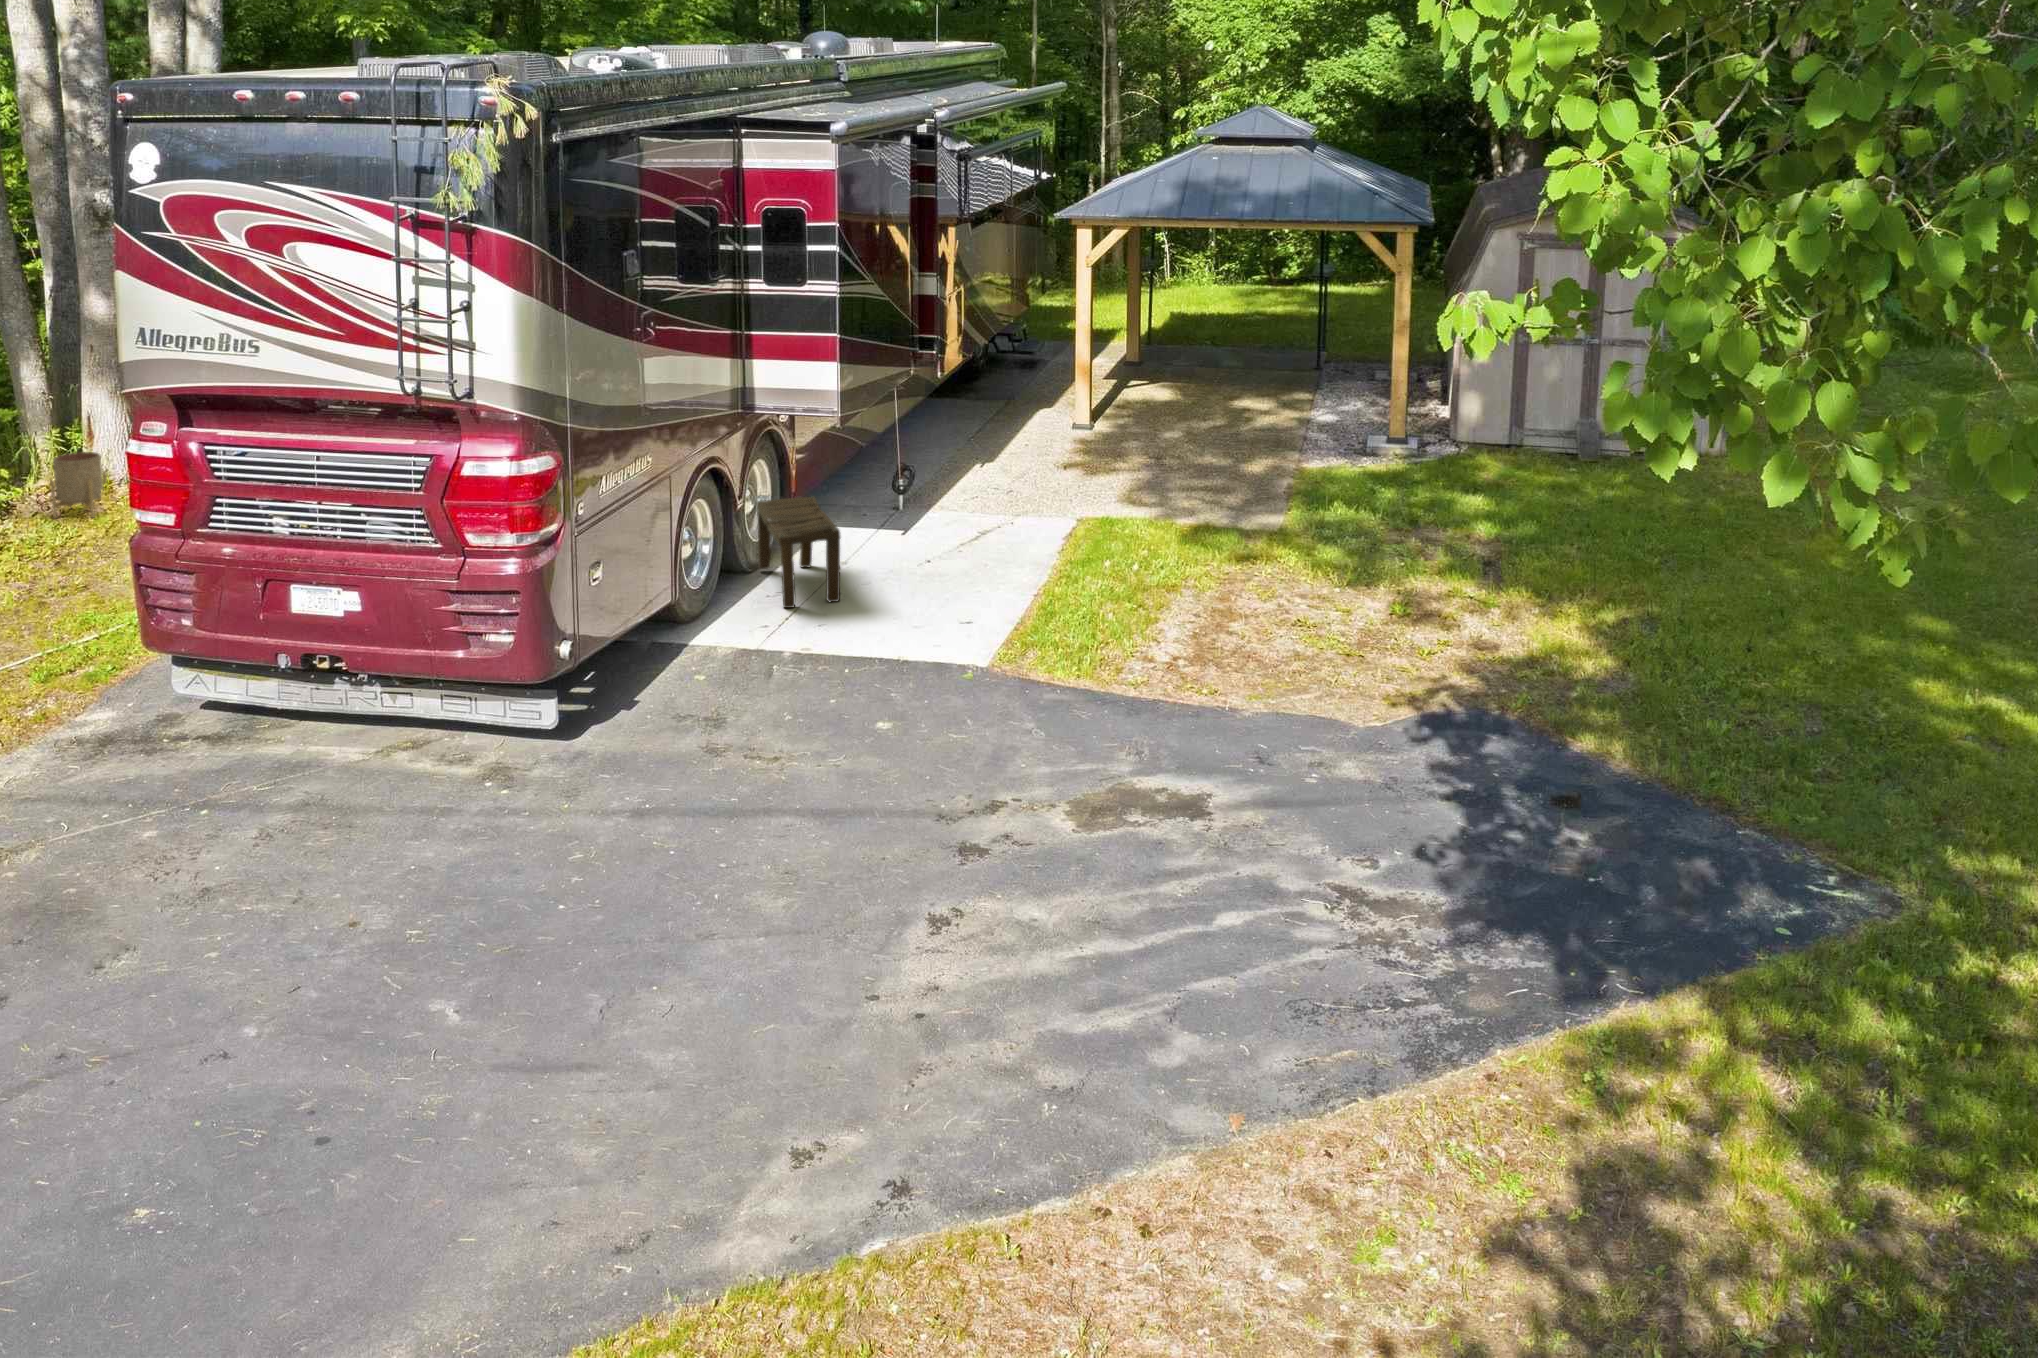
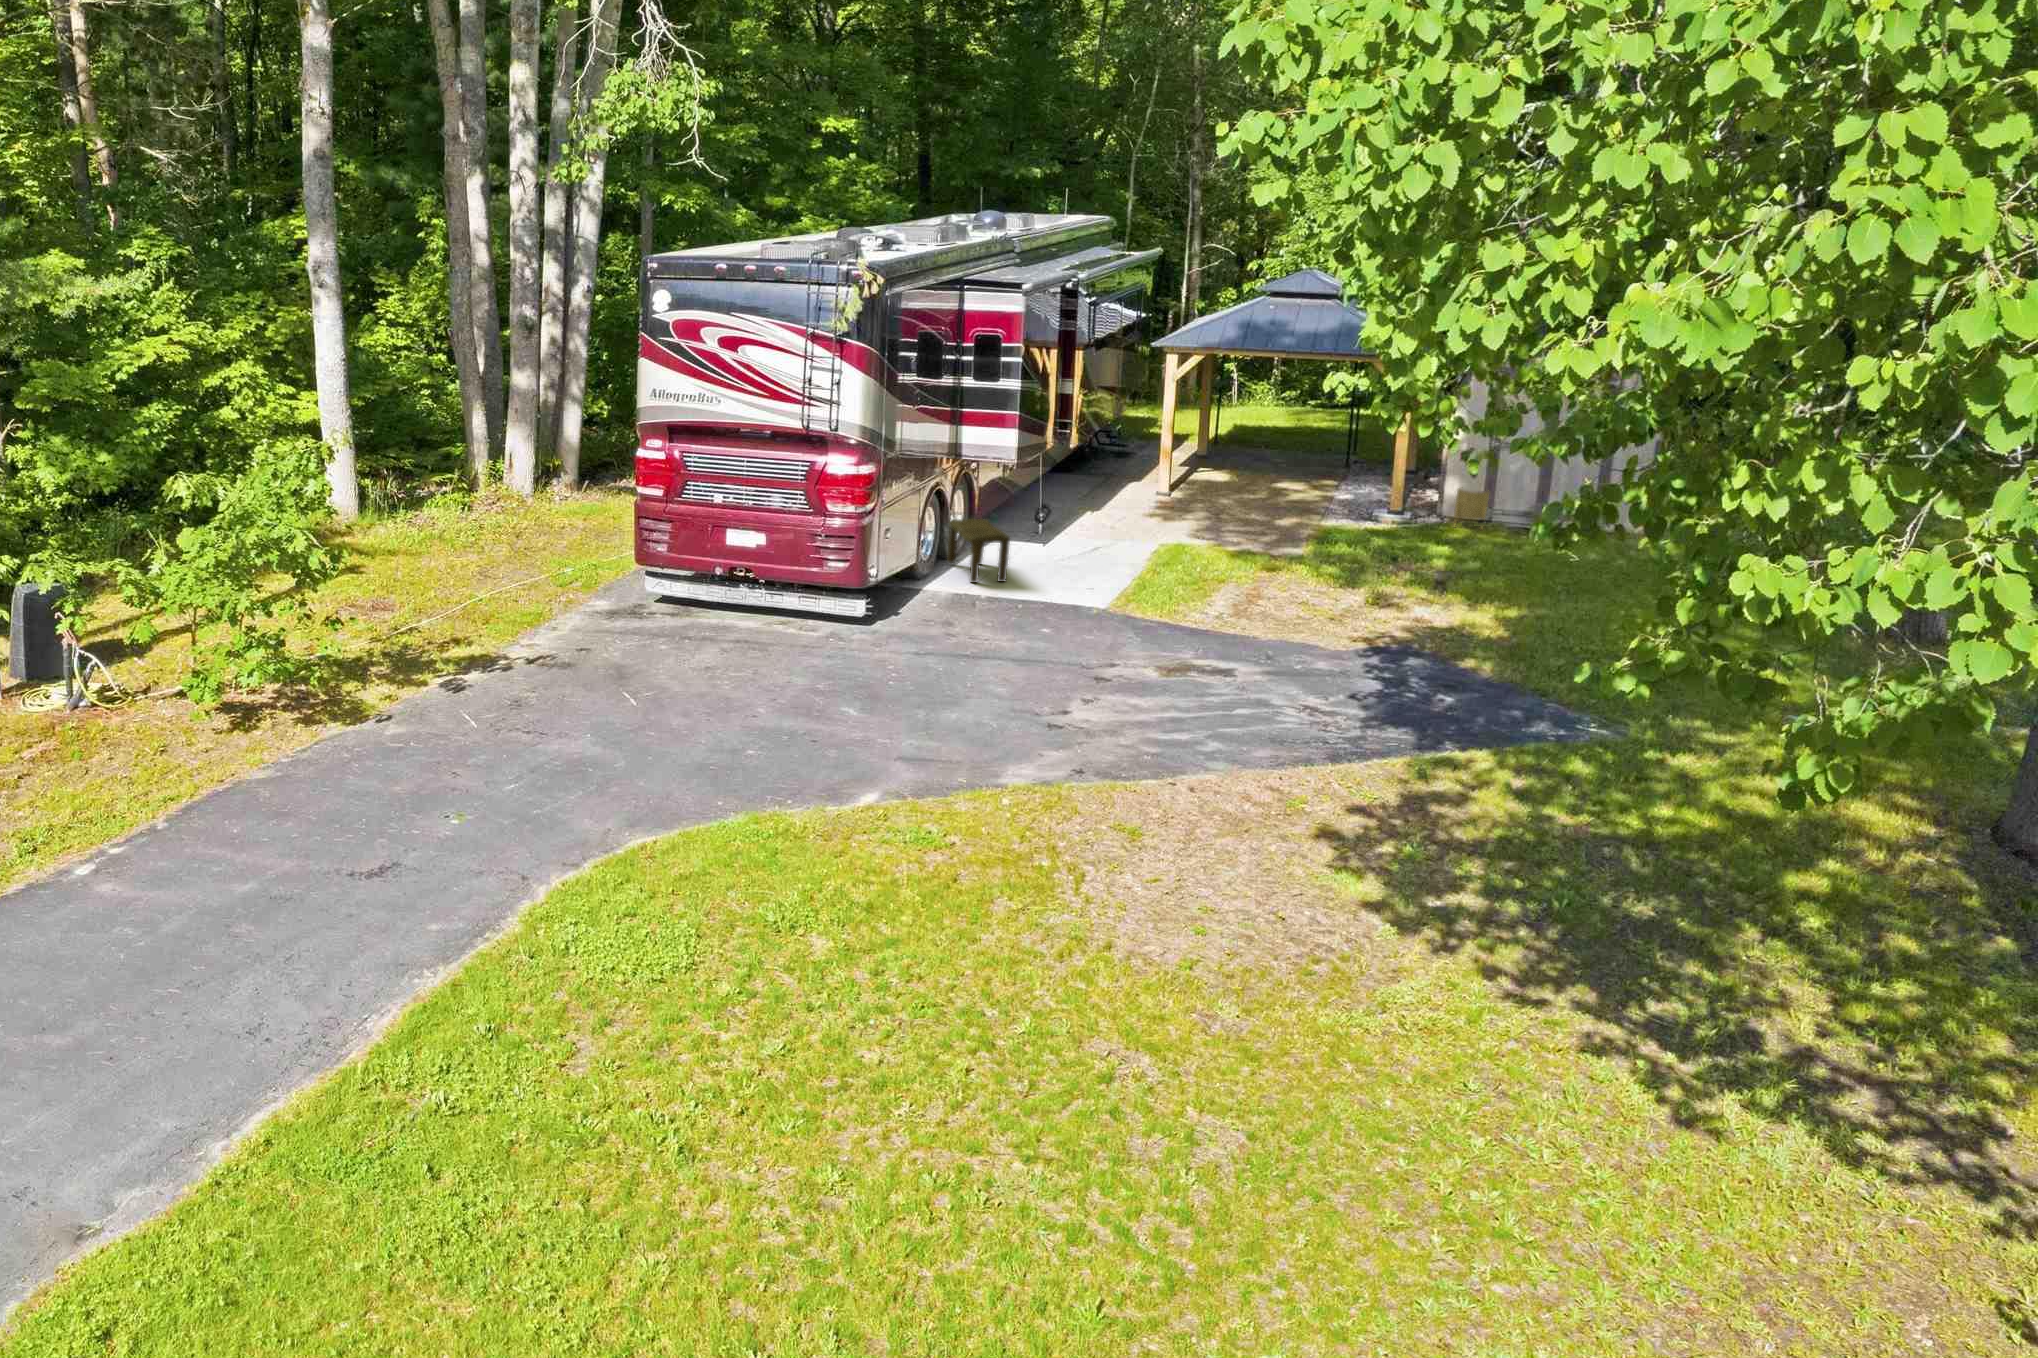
planter: present [50,452,107,519] -> present [1454,489,1489,526]

